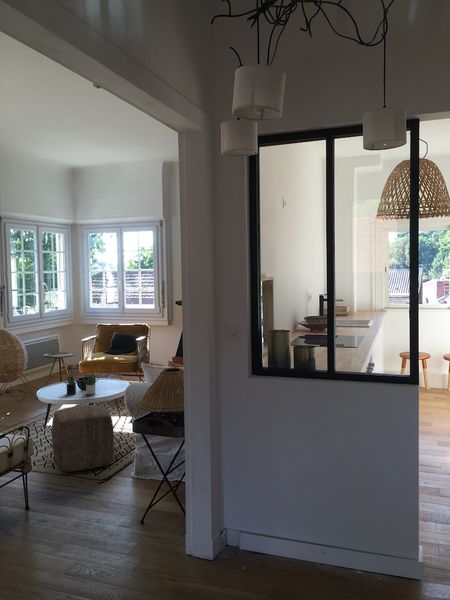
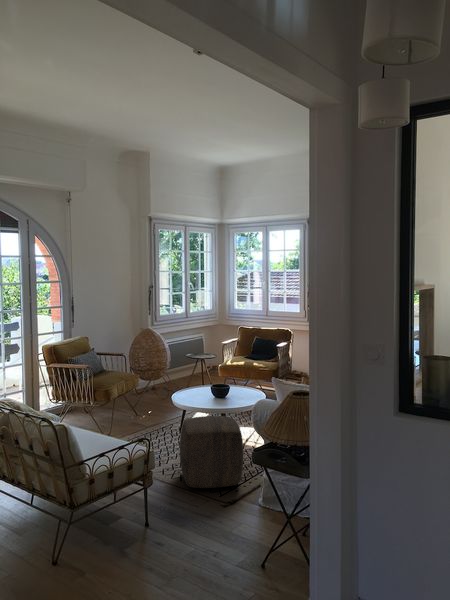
succulent plant: present [64,374,98,395] -> none [195,379,234,403]

